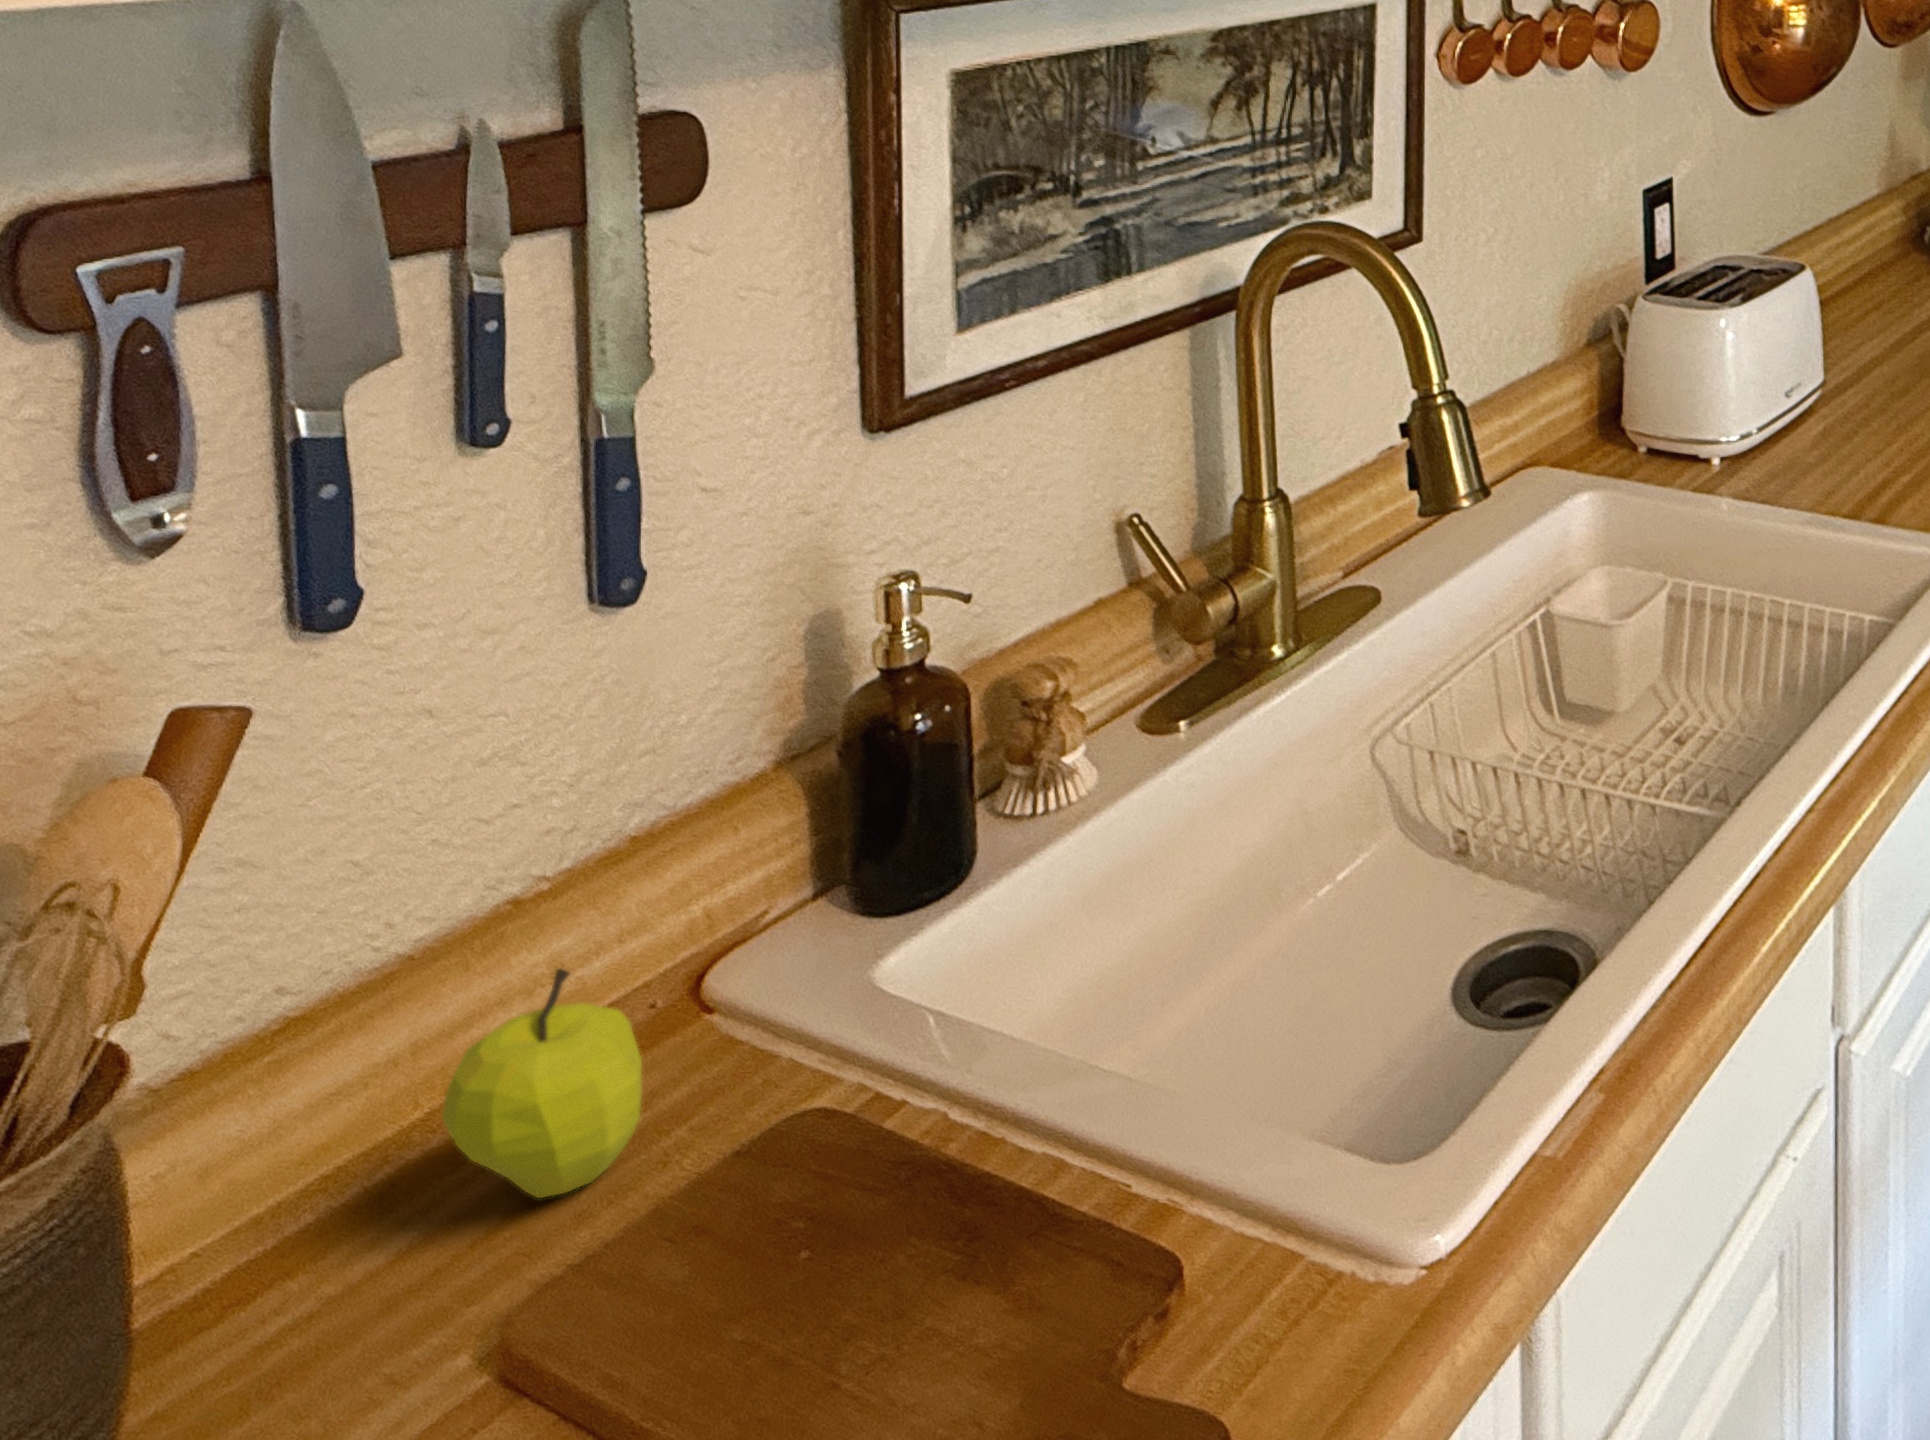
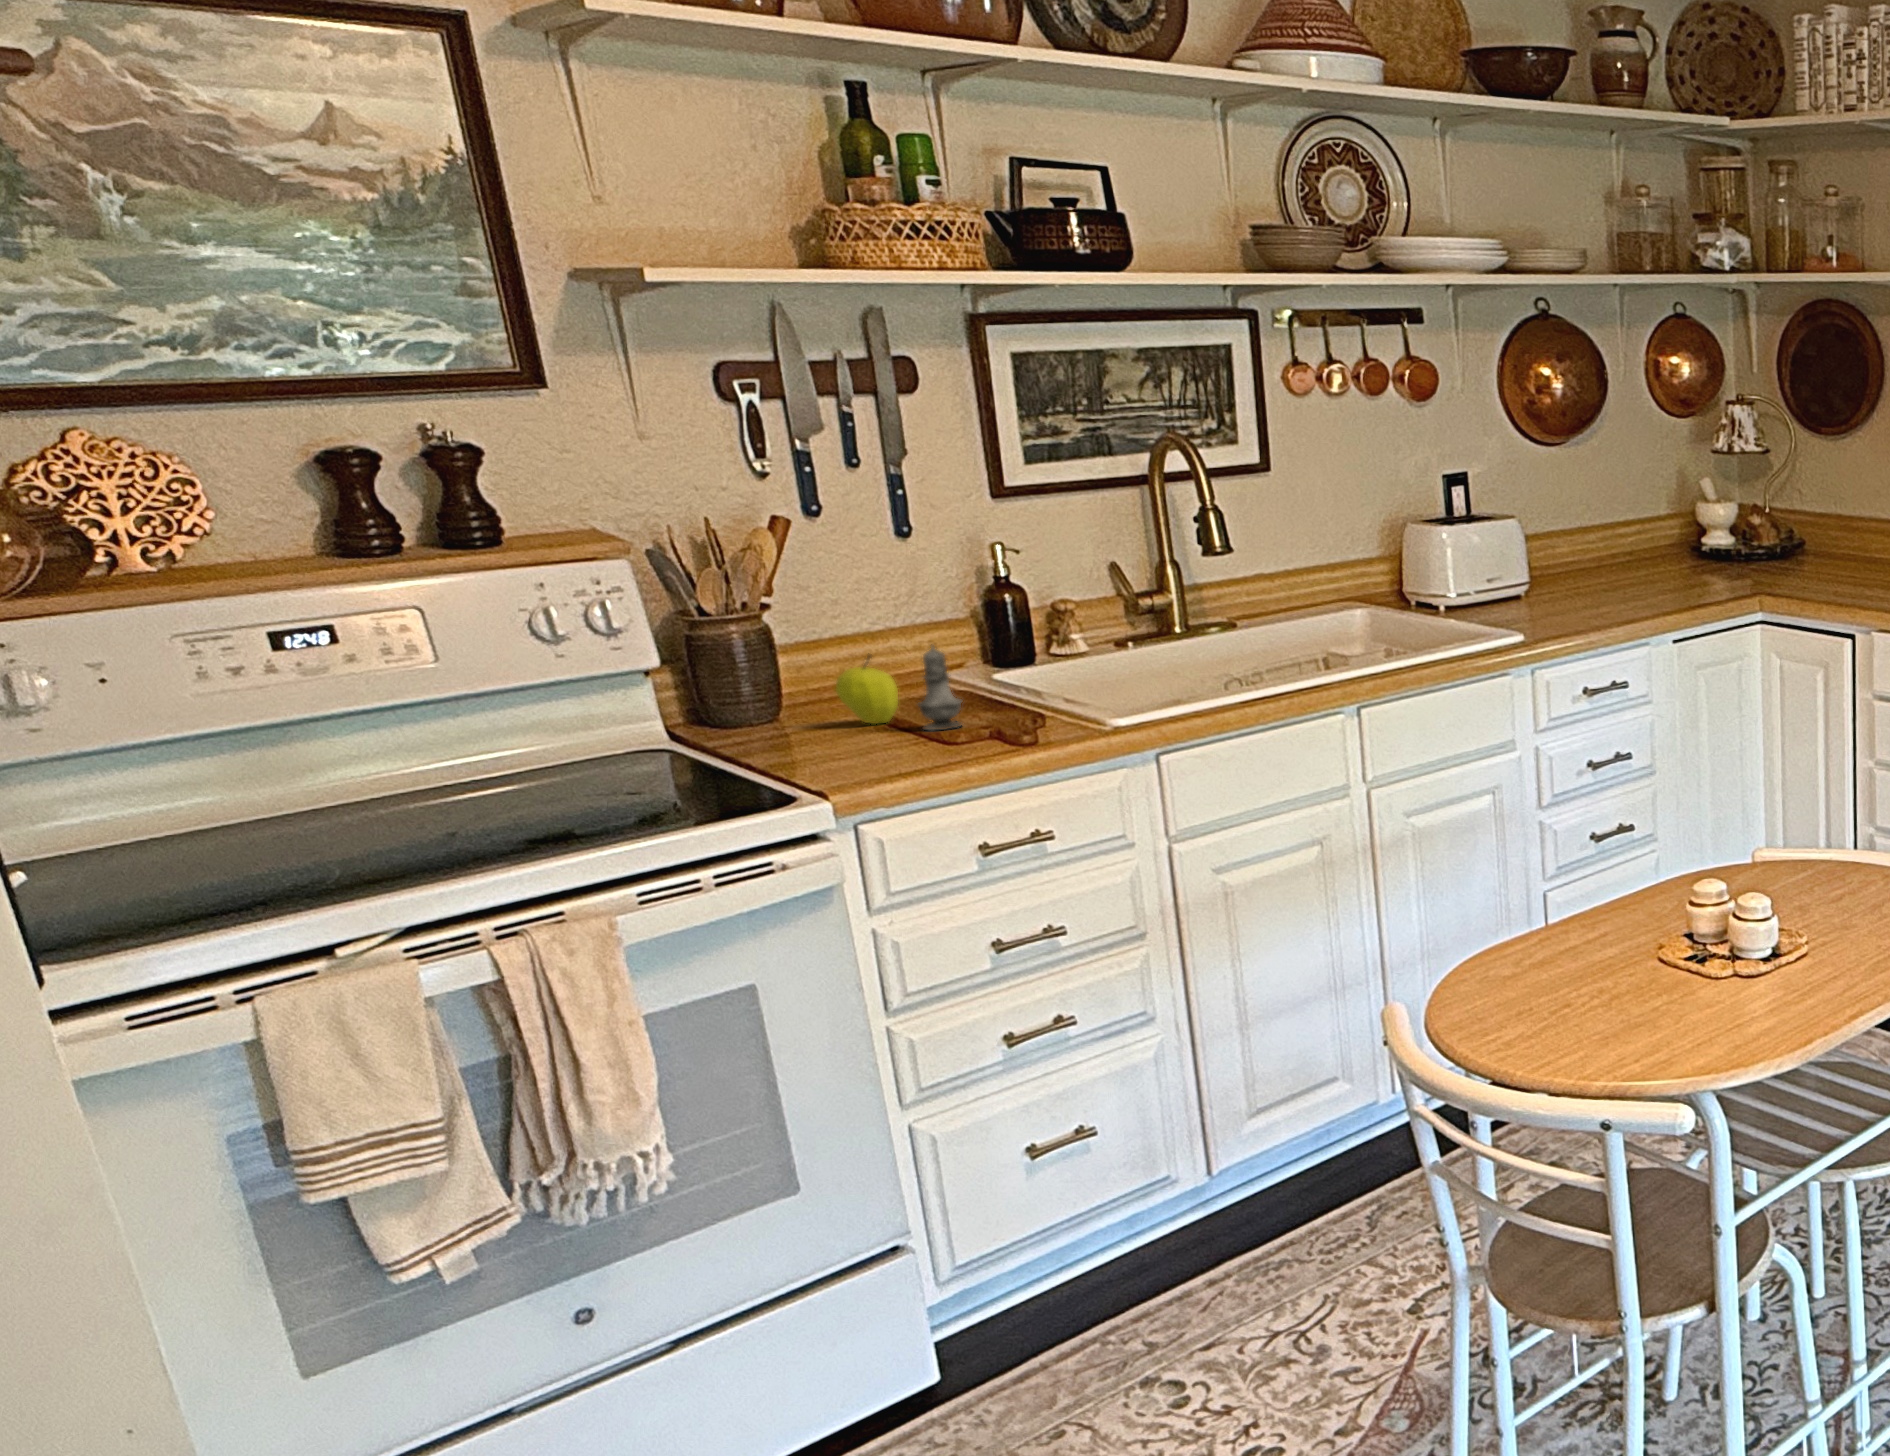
salt shaker: none [700,1011,846,1291] -> present [918,646,962,730]

